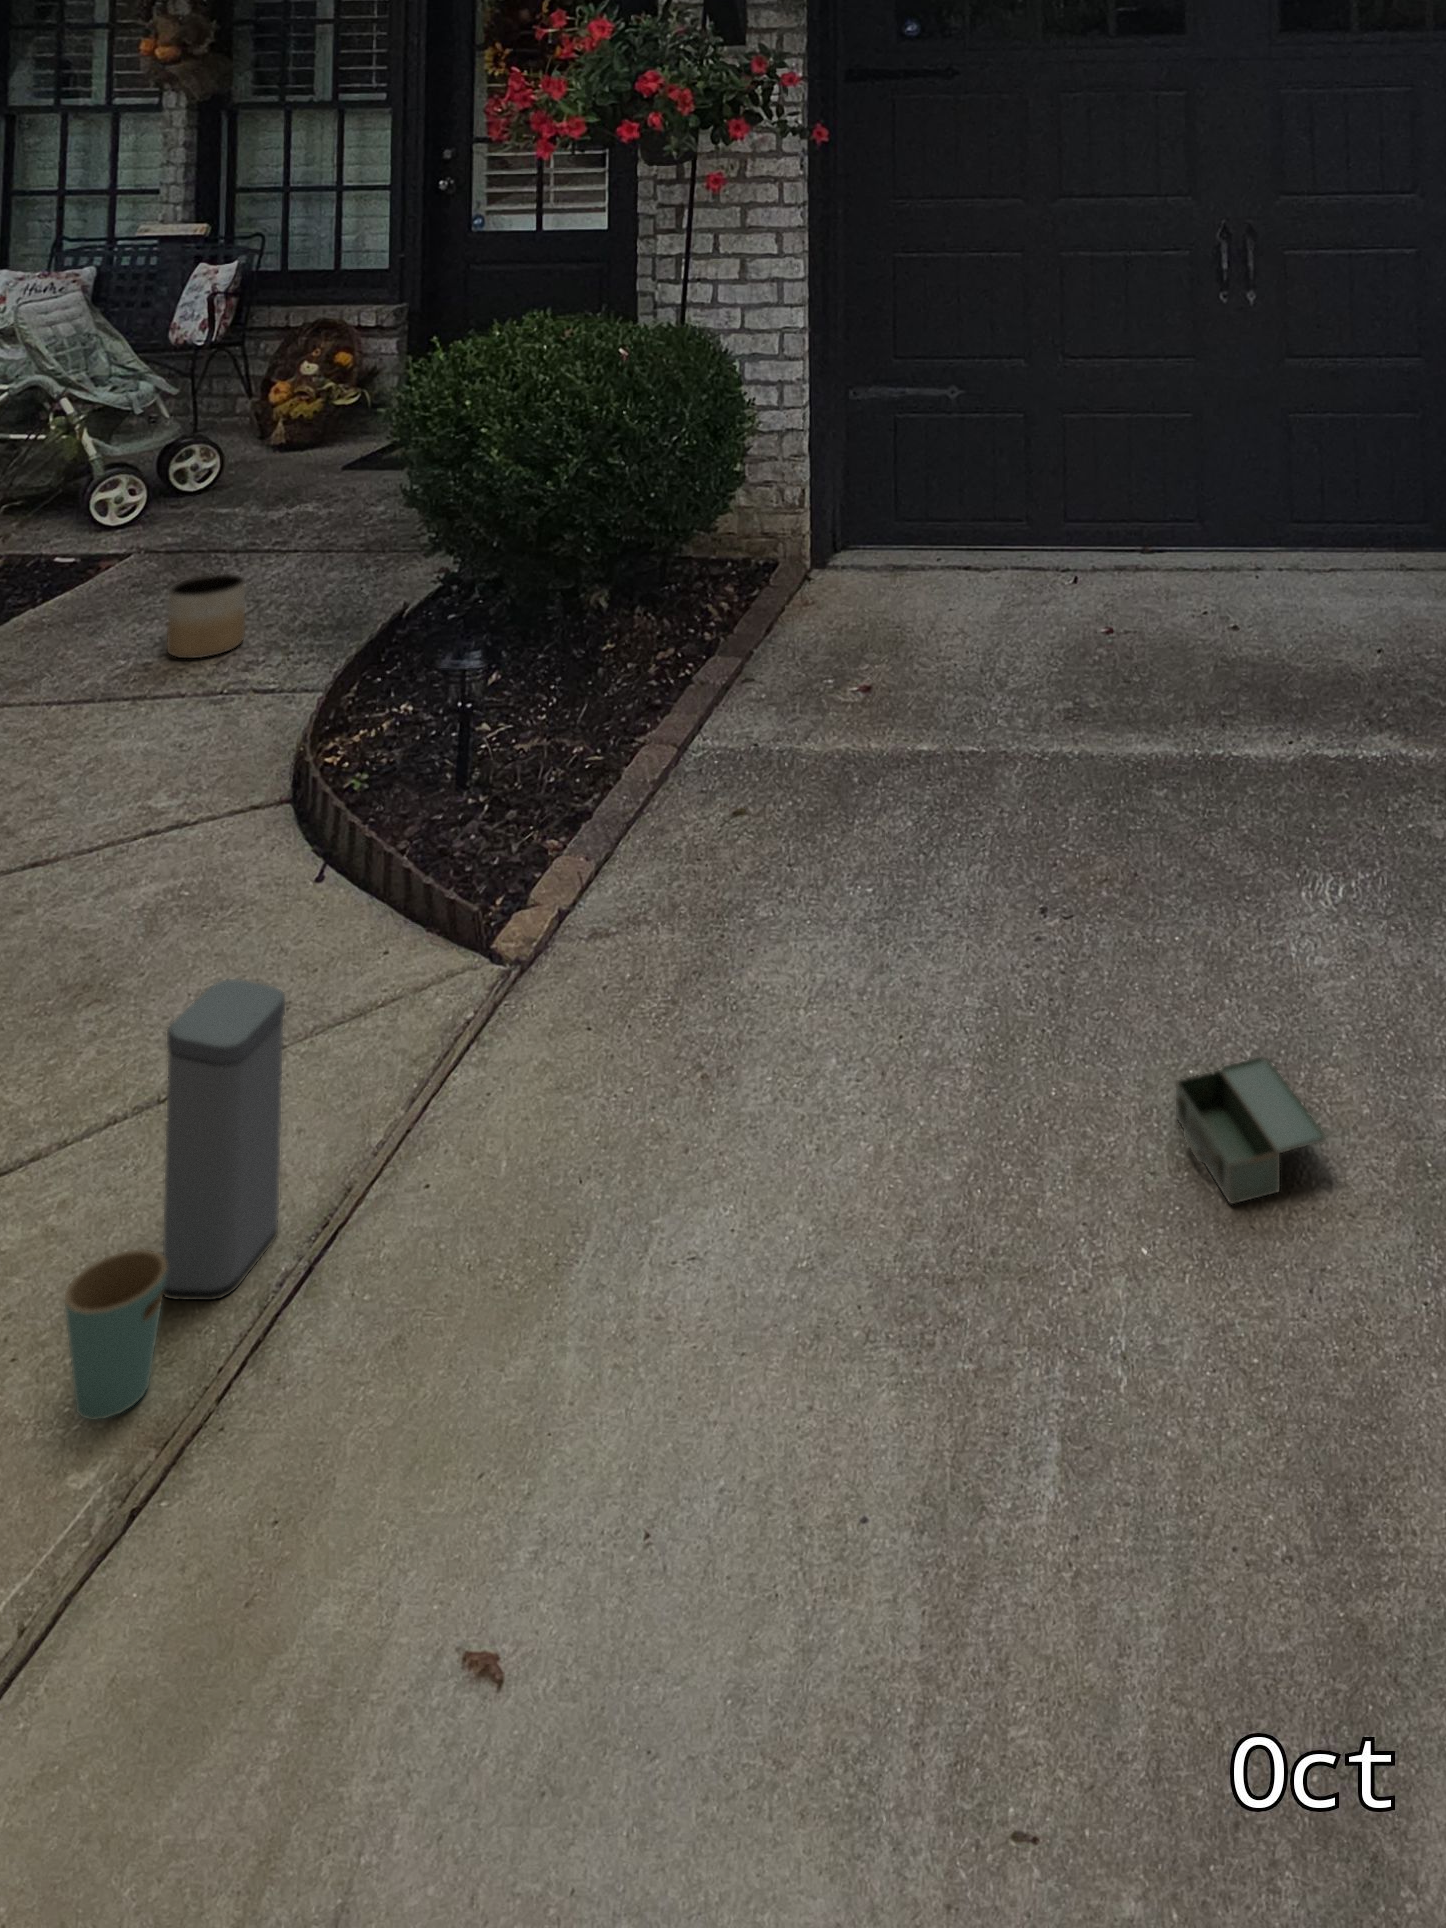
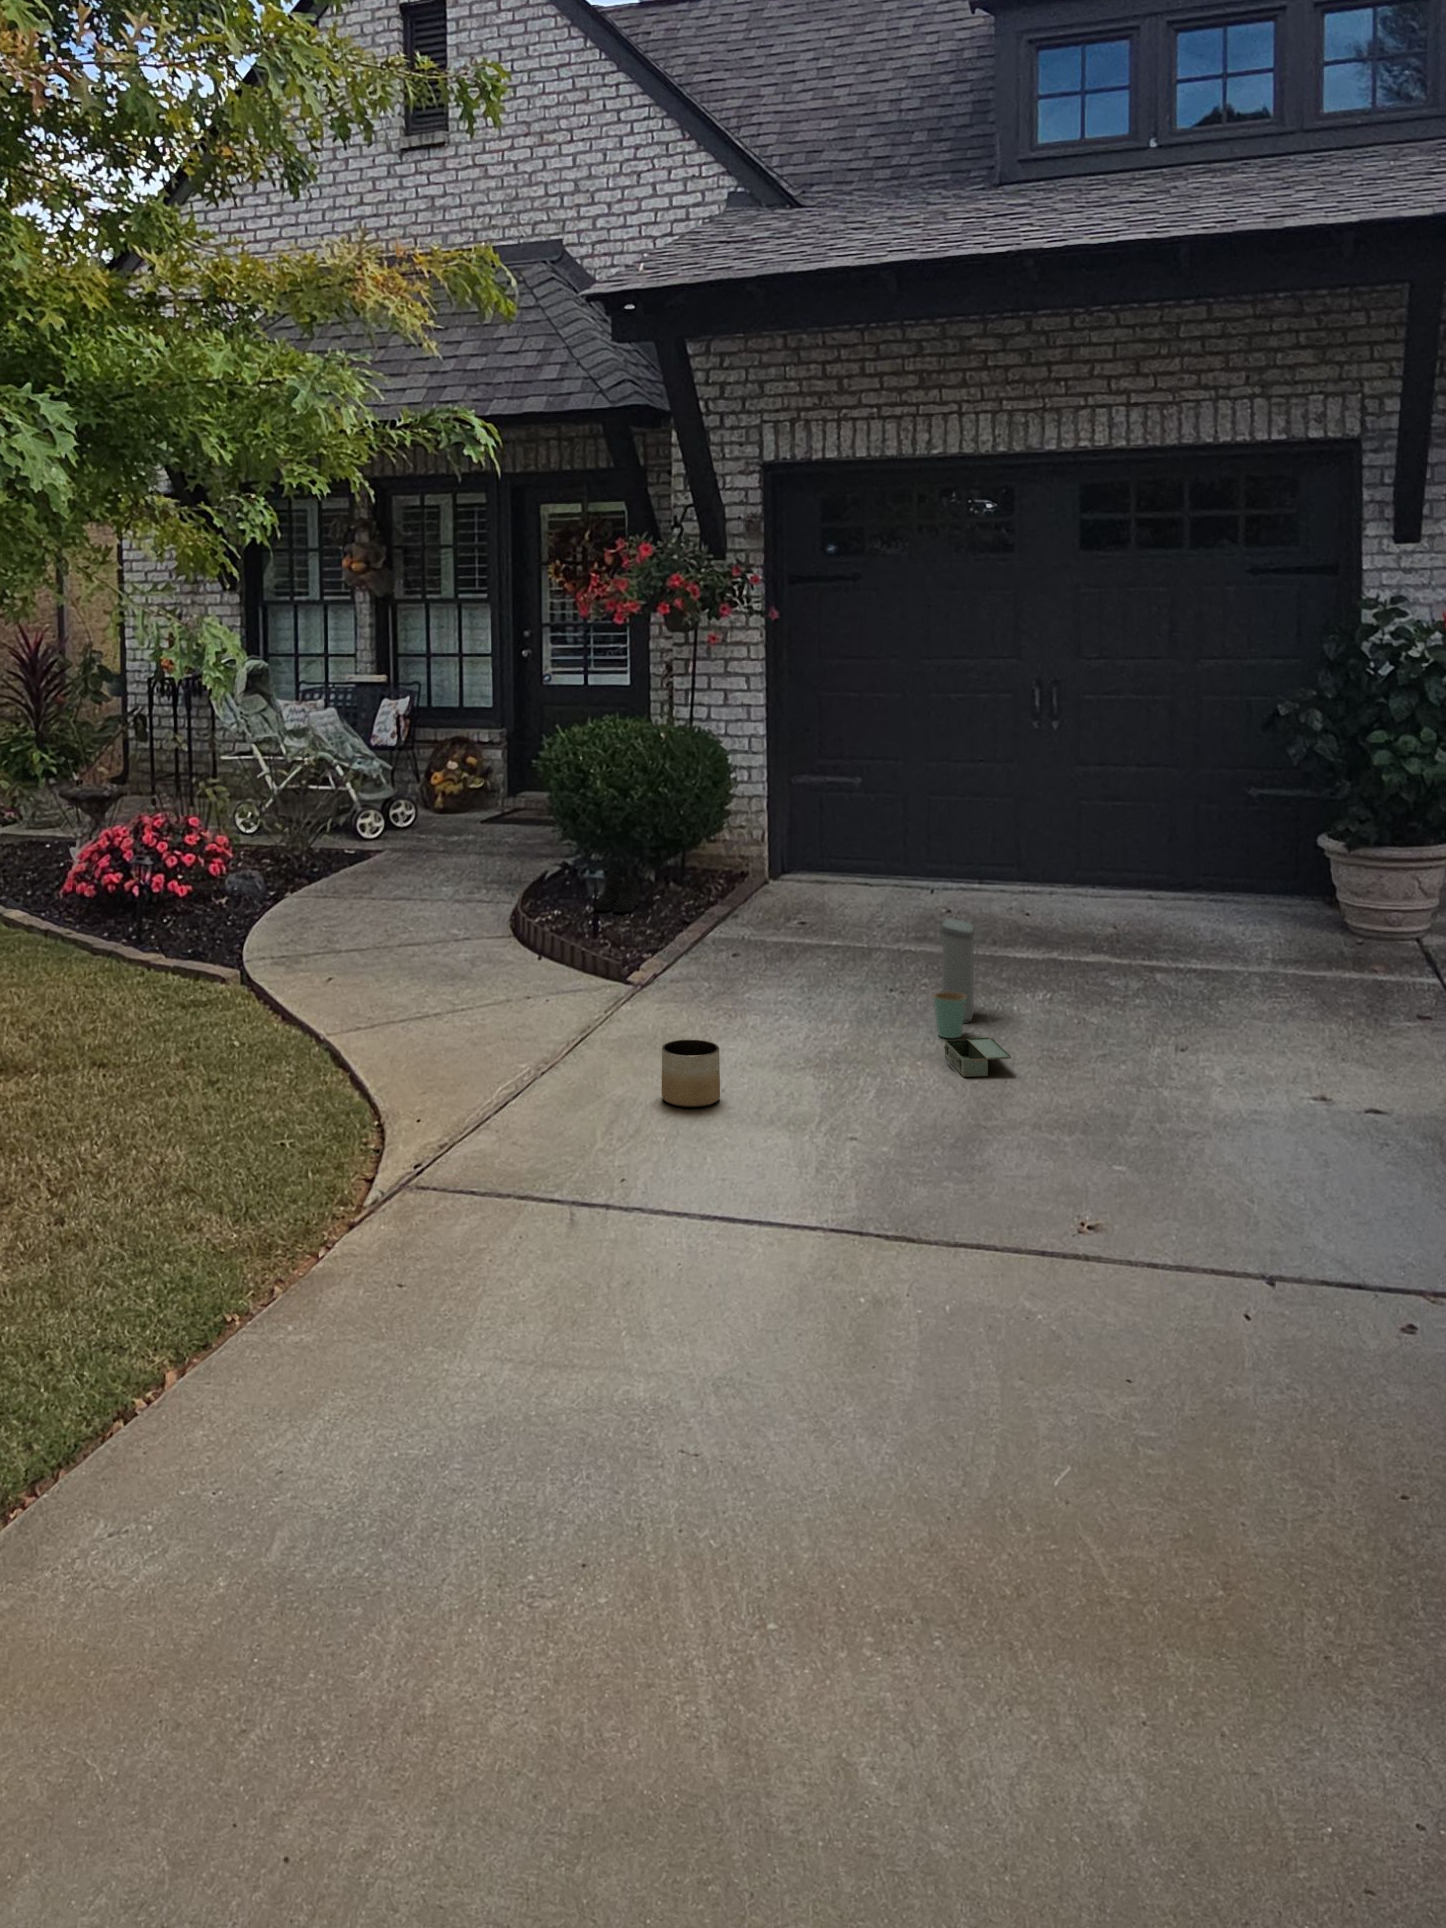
planter: present [167,574,245,658] -> present [662,1039,720,1107]
boots: none [489,614,574,694] -> present [596,874,638,912]
trash can: present [65,979,285,1420] -> present [934,918,975,1038]

